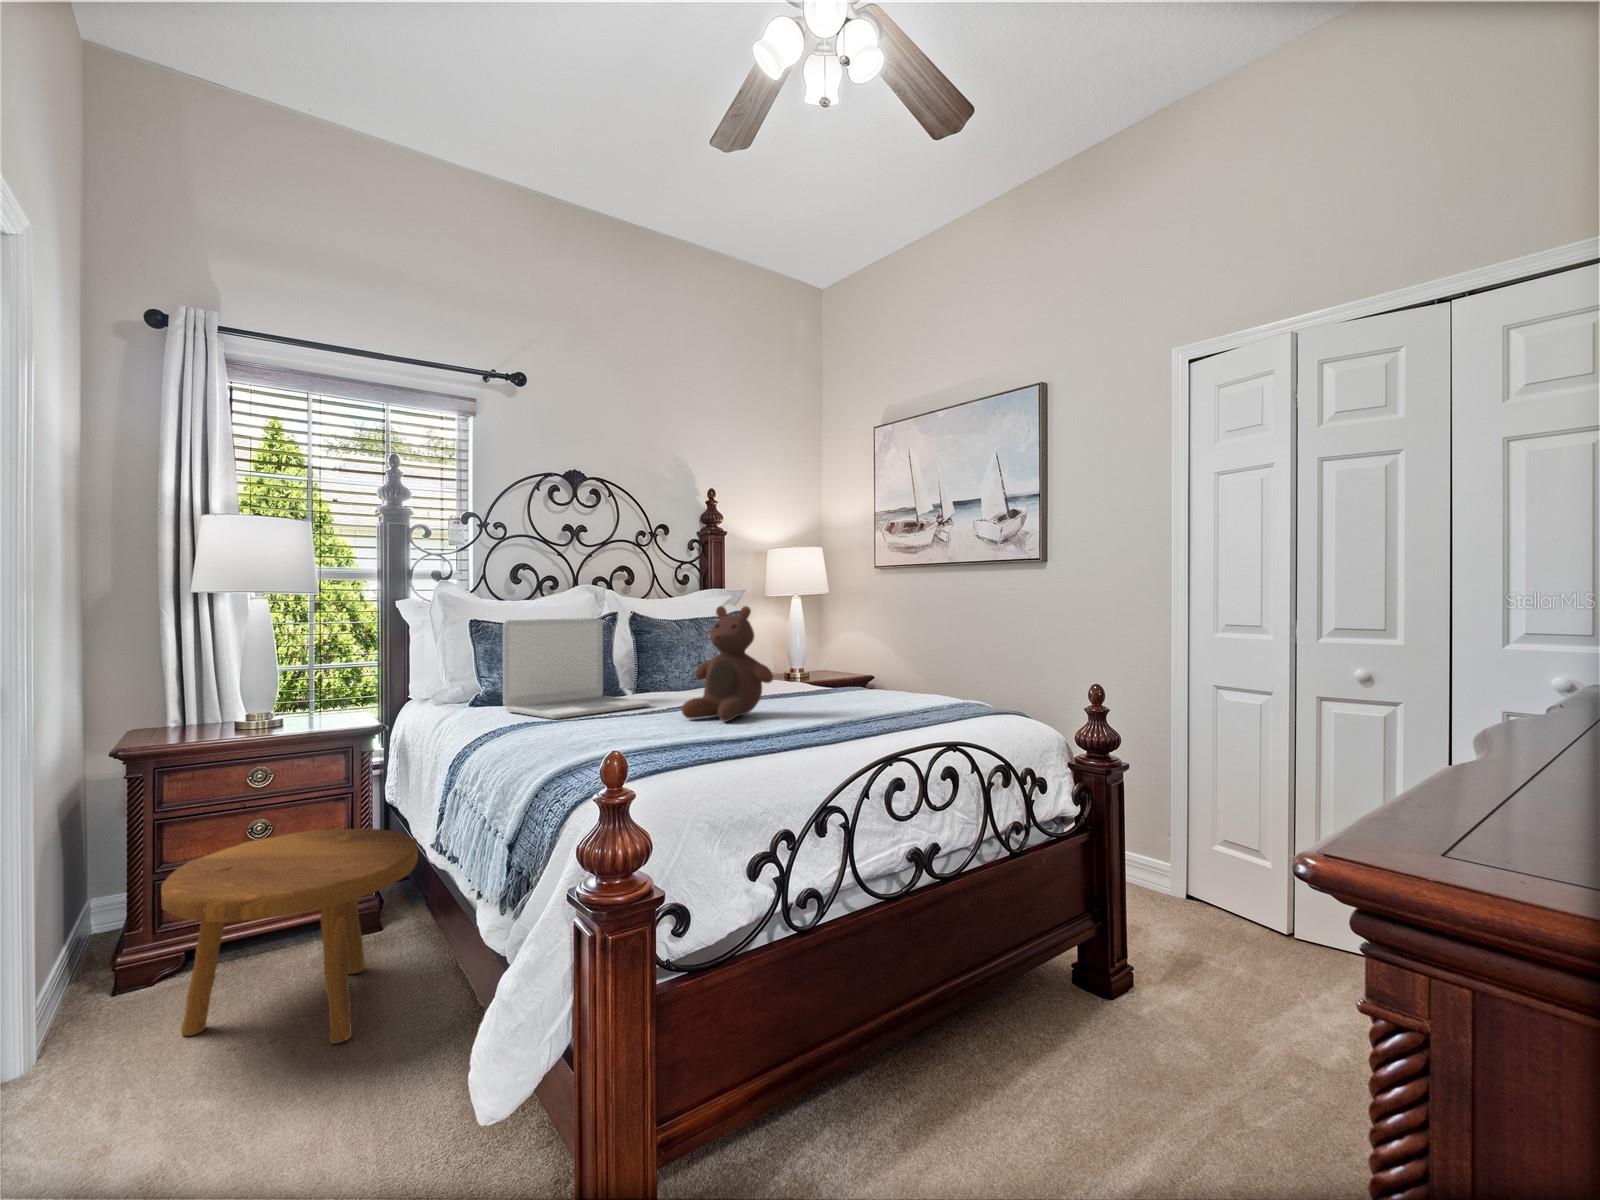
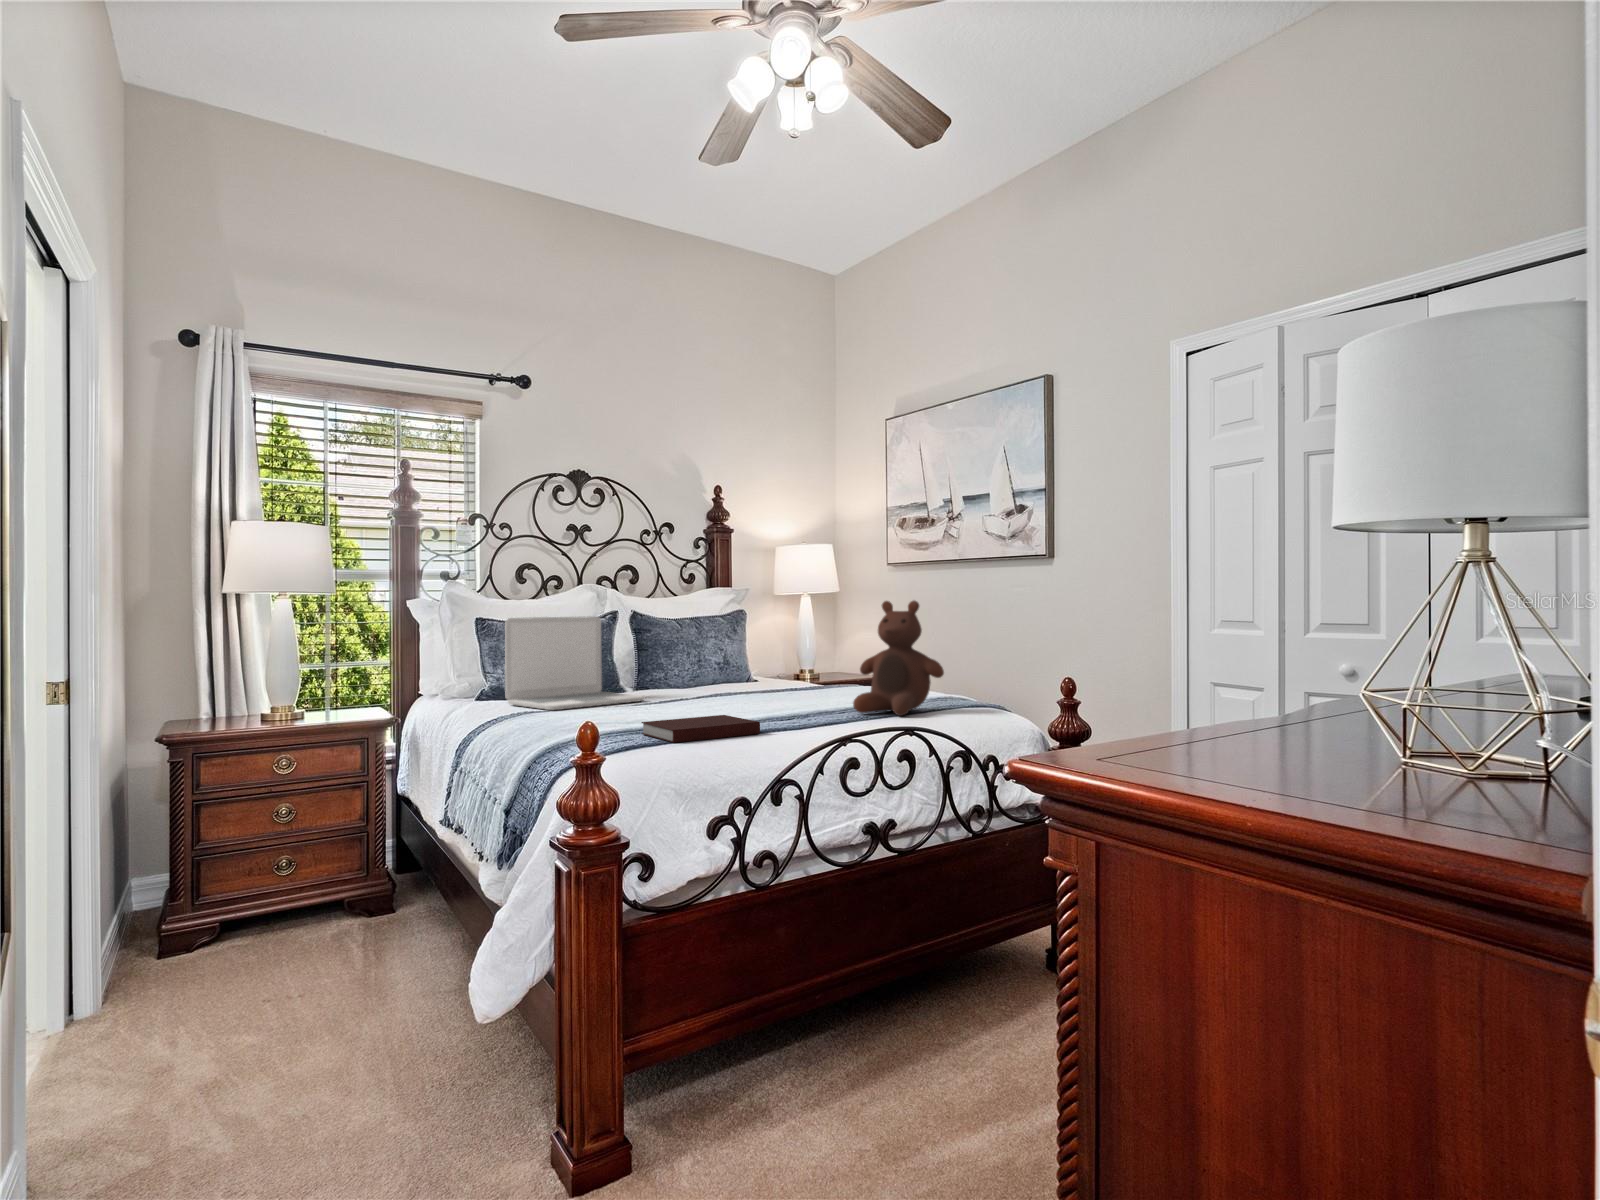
stuffed bear: present [682,606,773,722] -> present [853,601,944,716]
notebook: none [662,729,795,766] -> present [642,715,760,743]
footstool: present [161,829,418,1043] -> none [206,812,427,996]

